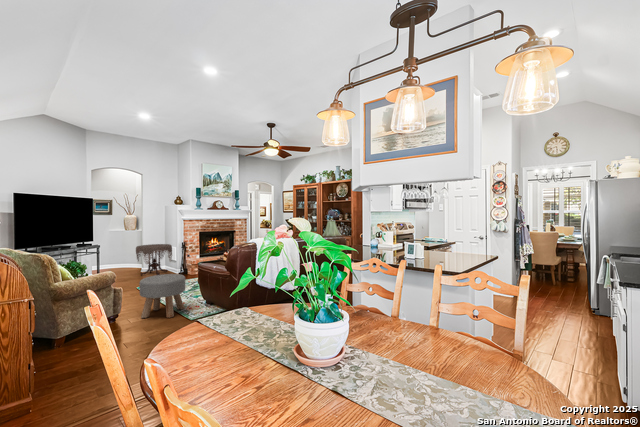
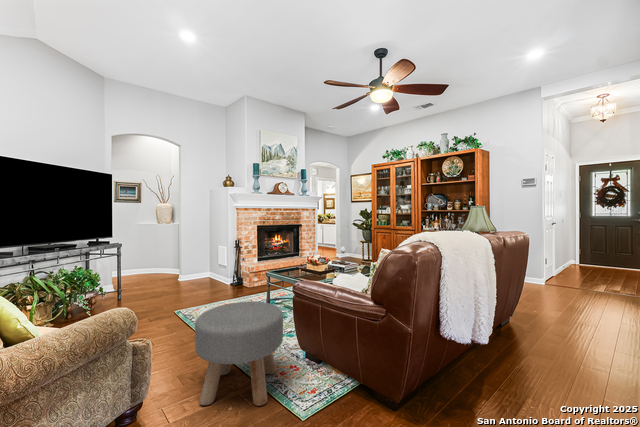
side table: present [136,244,172,276] -> none [172,242,221,287]

